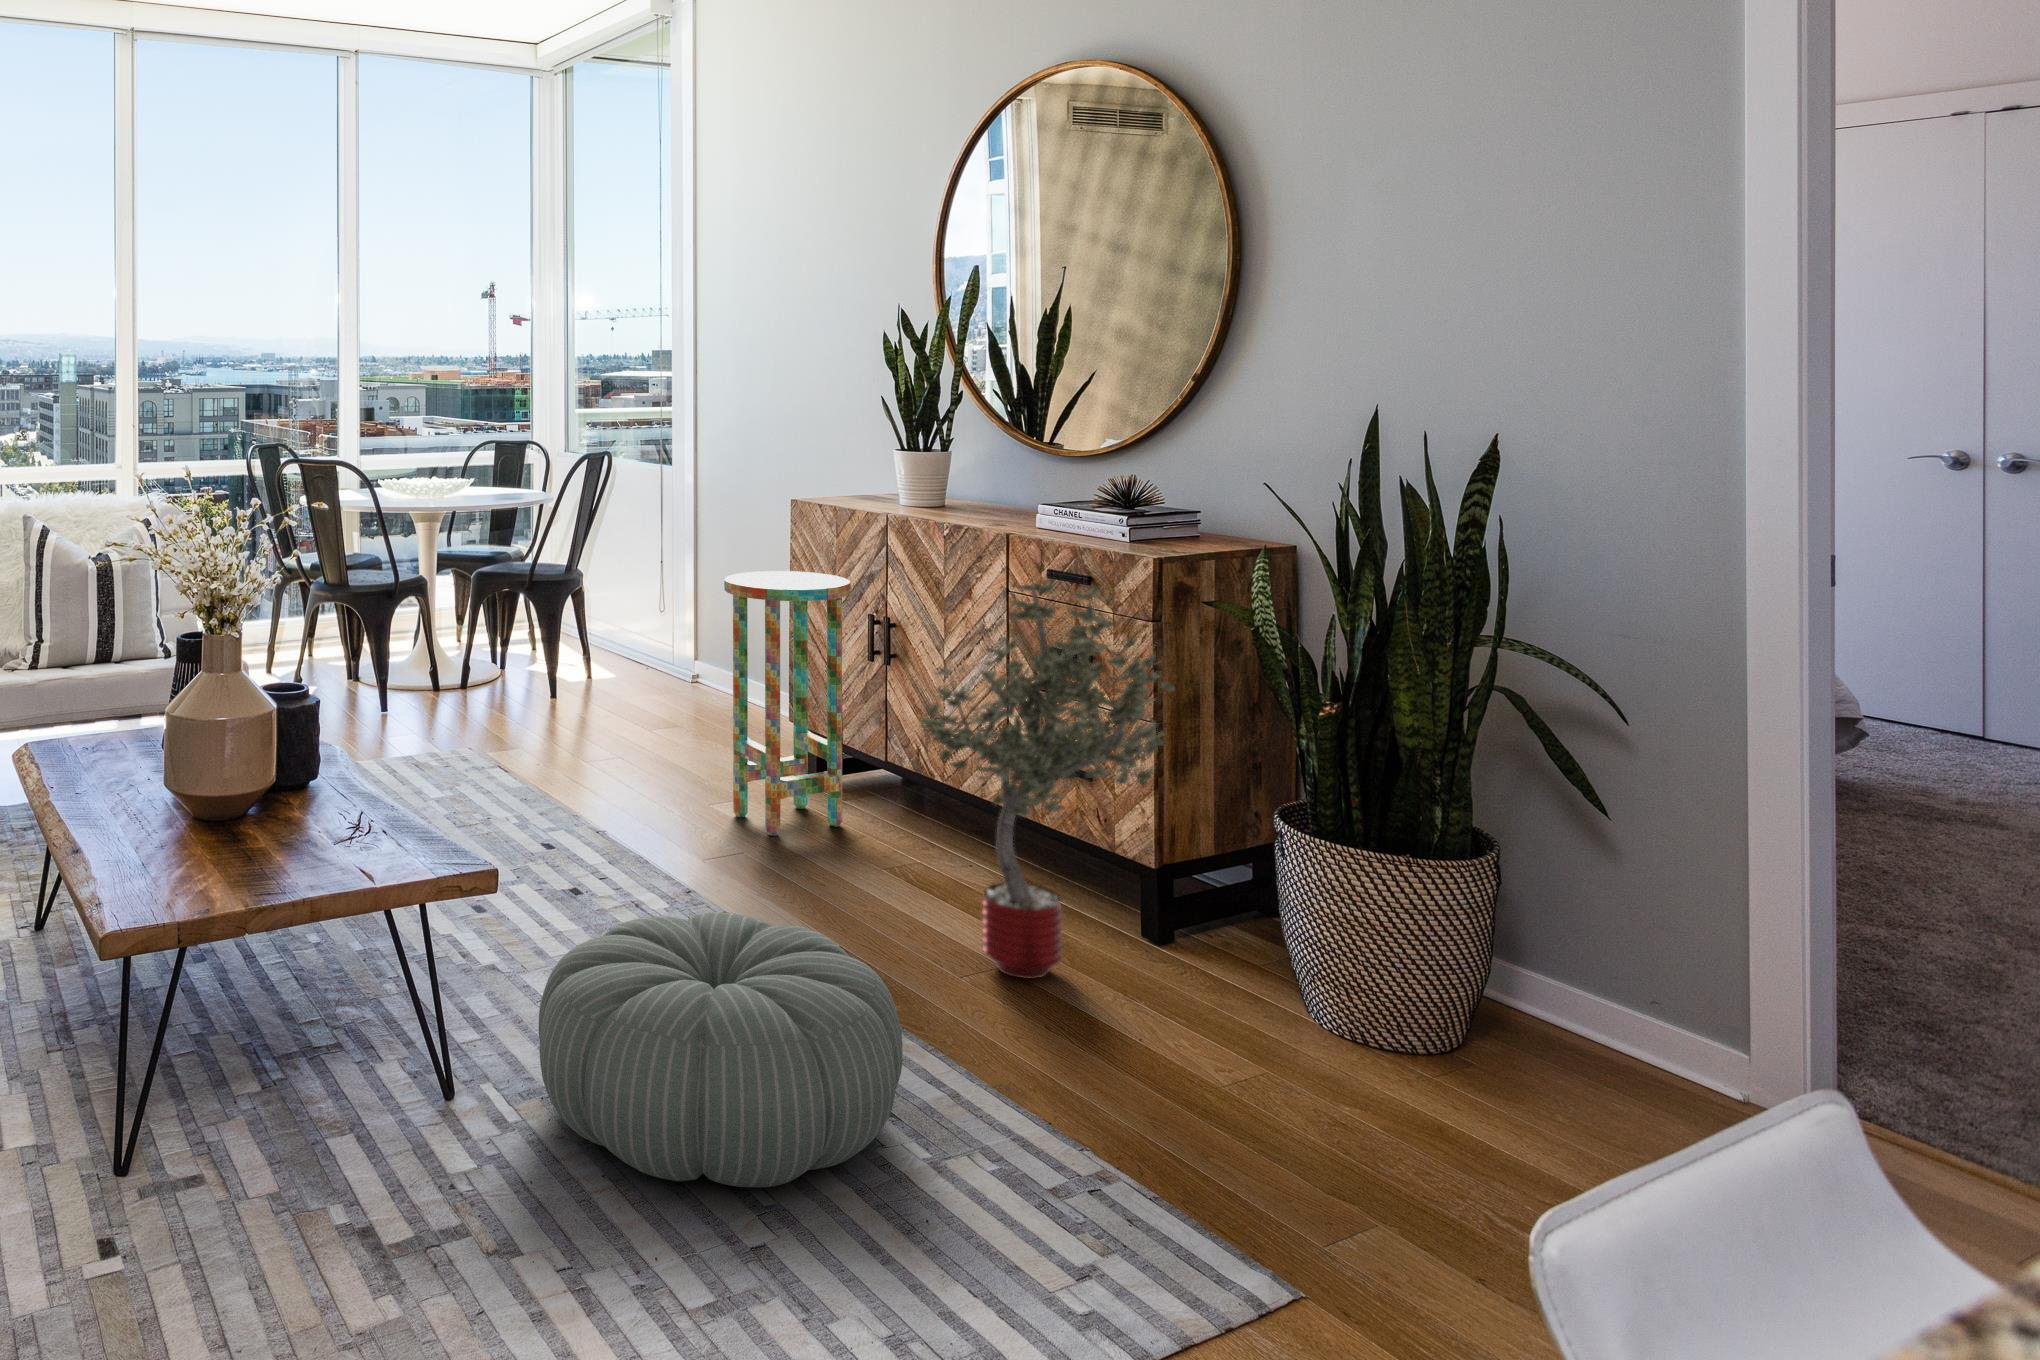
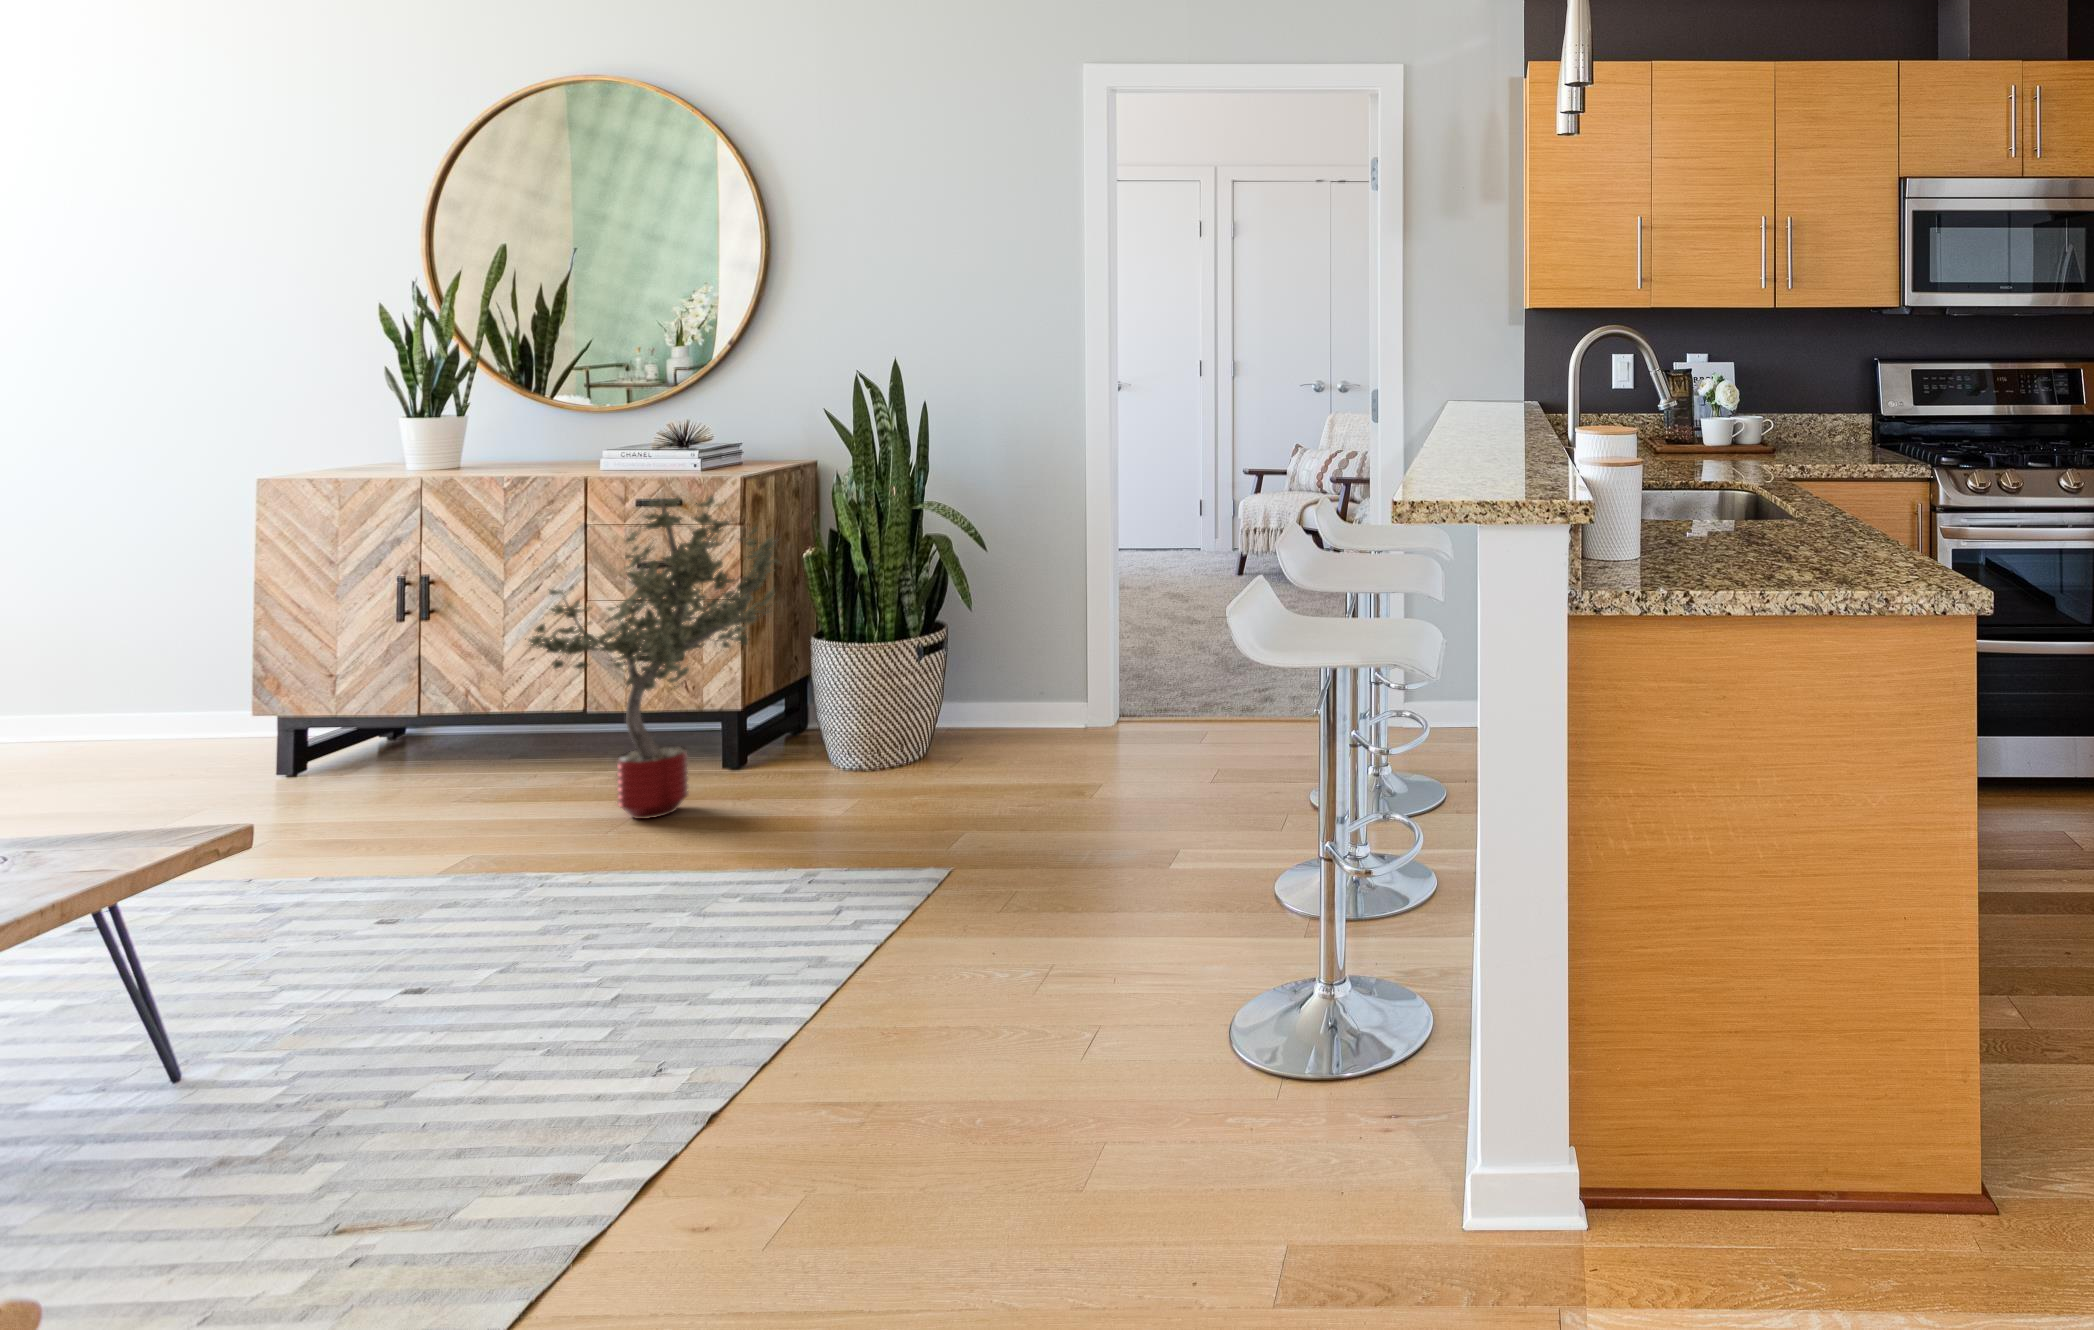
side table: present [724,571,851,836] -> none [217,543,385,812]
pouf: present [539,912,902,1187] -> none [278,792,668,1005]

